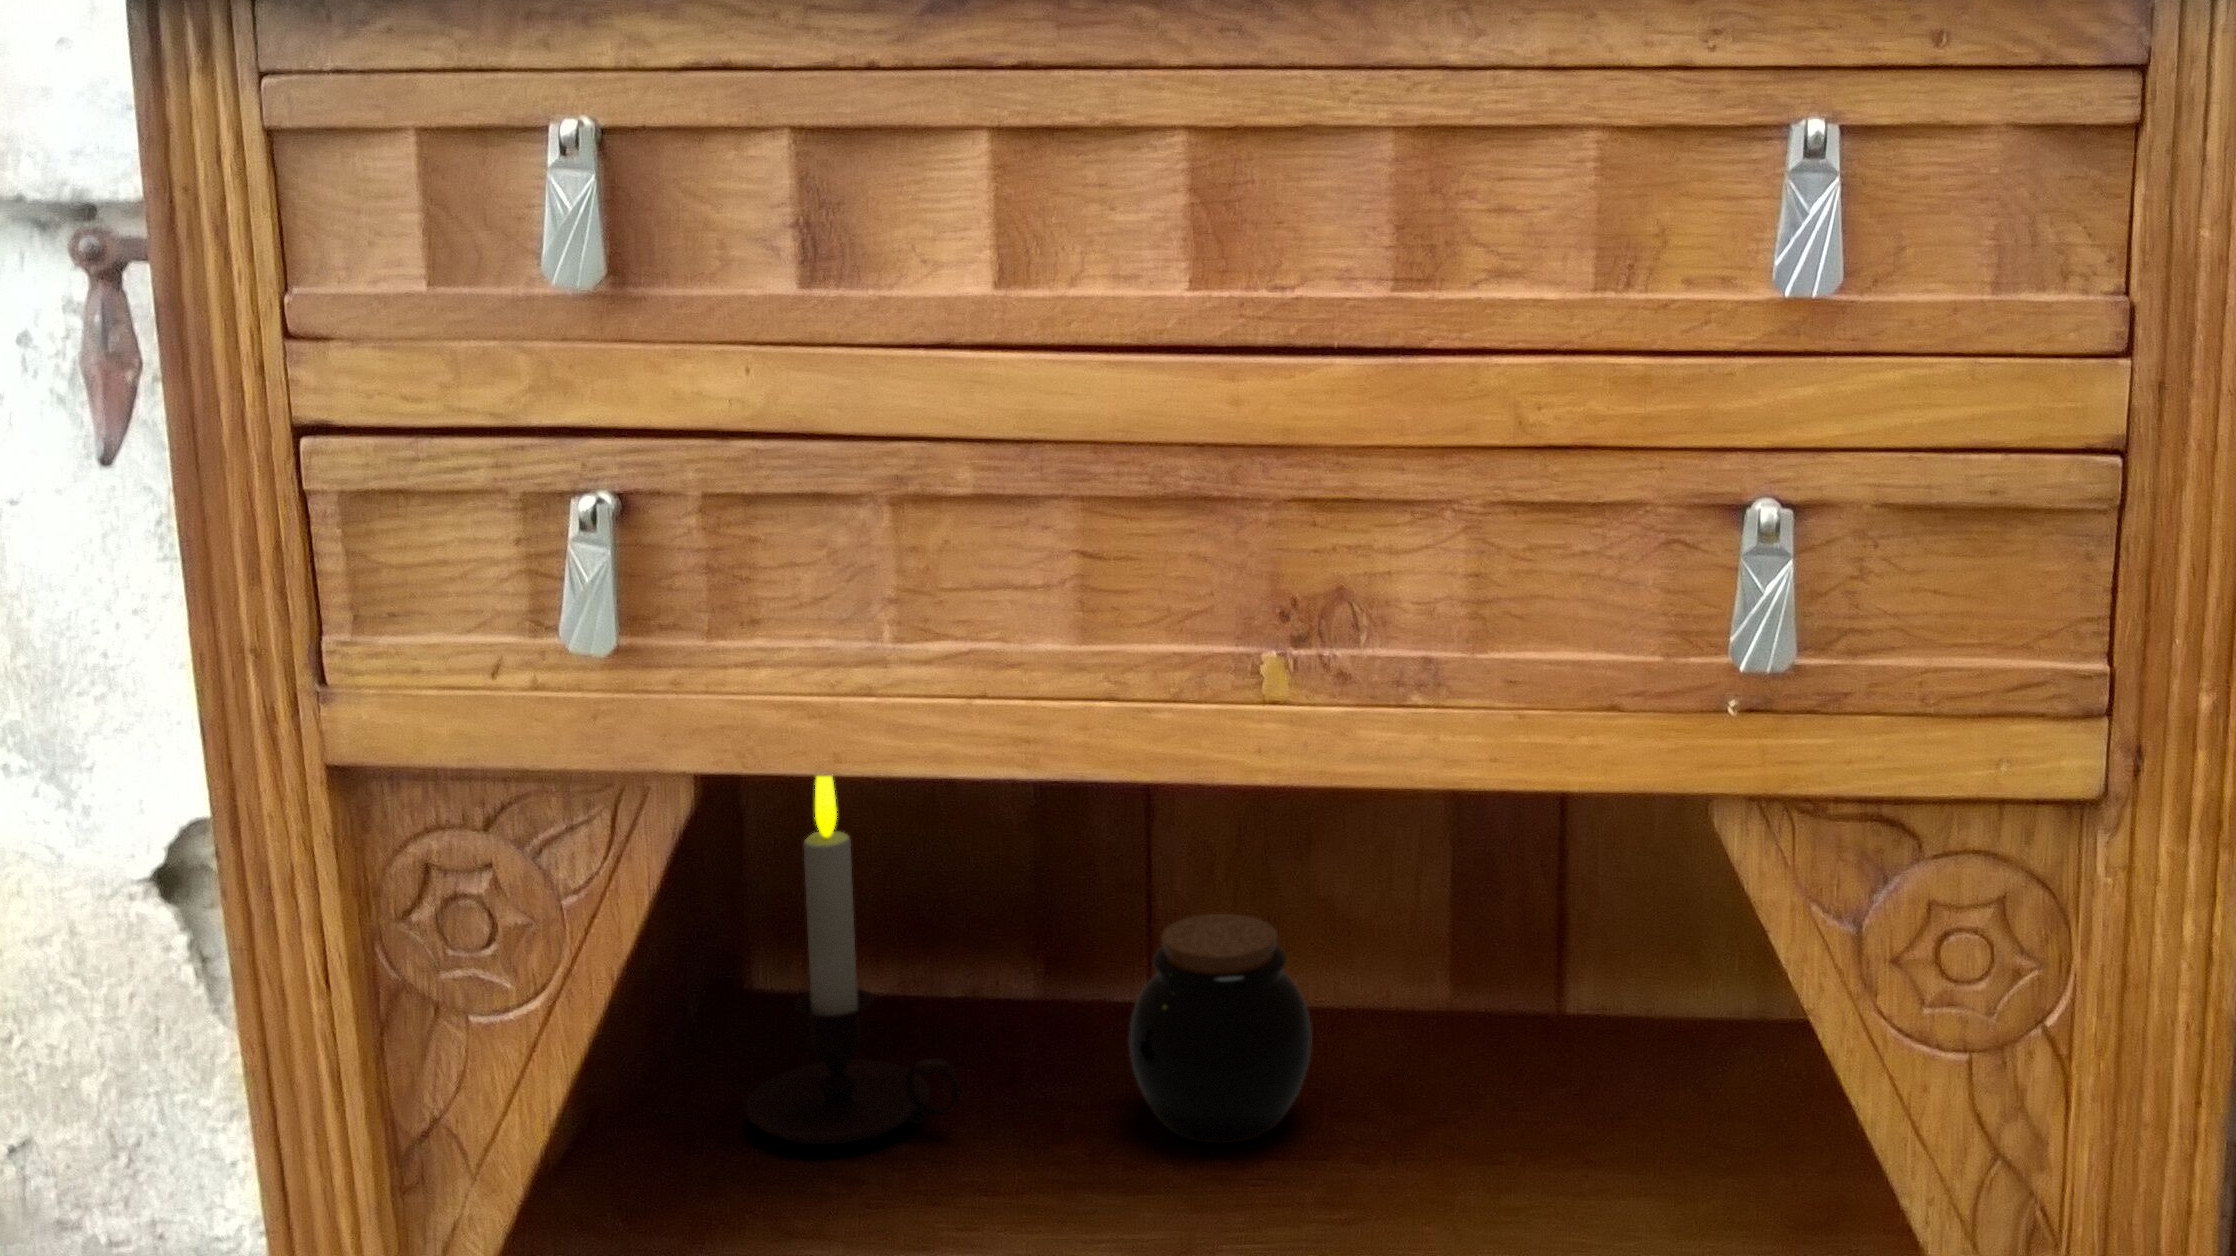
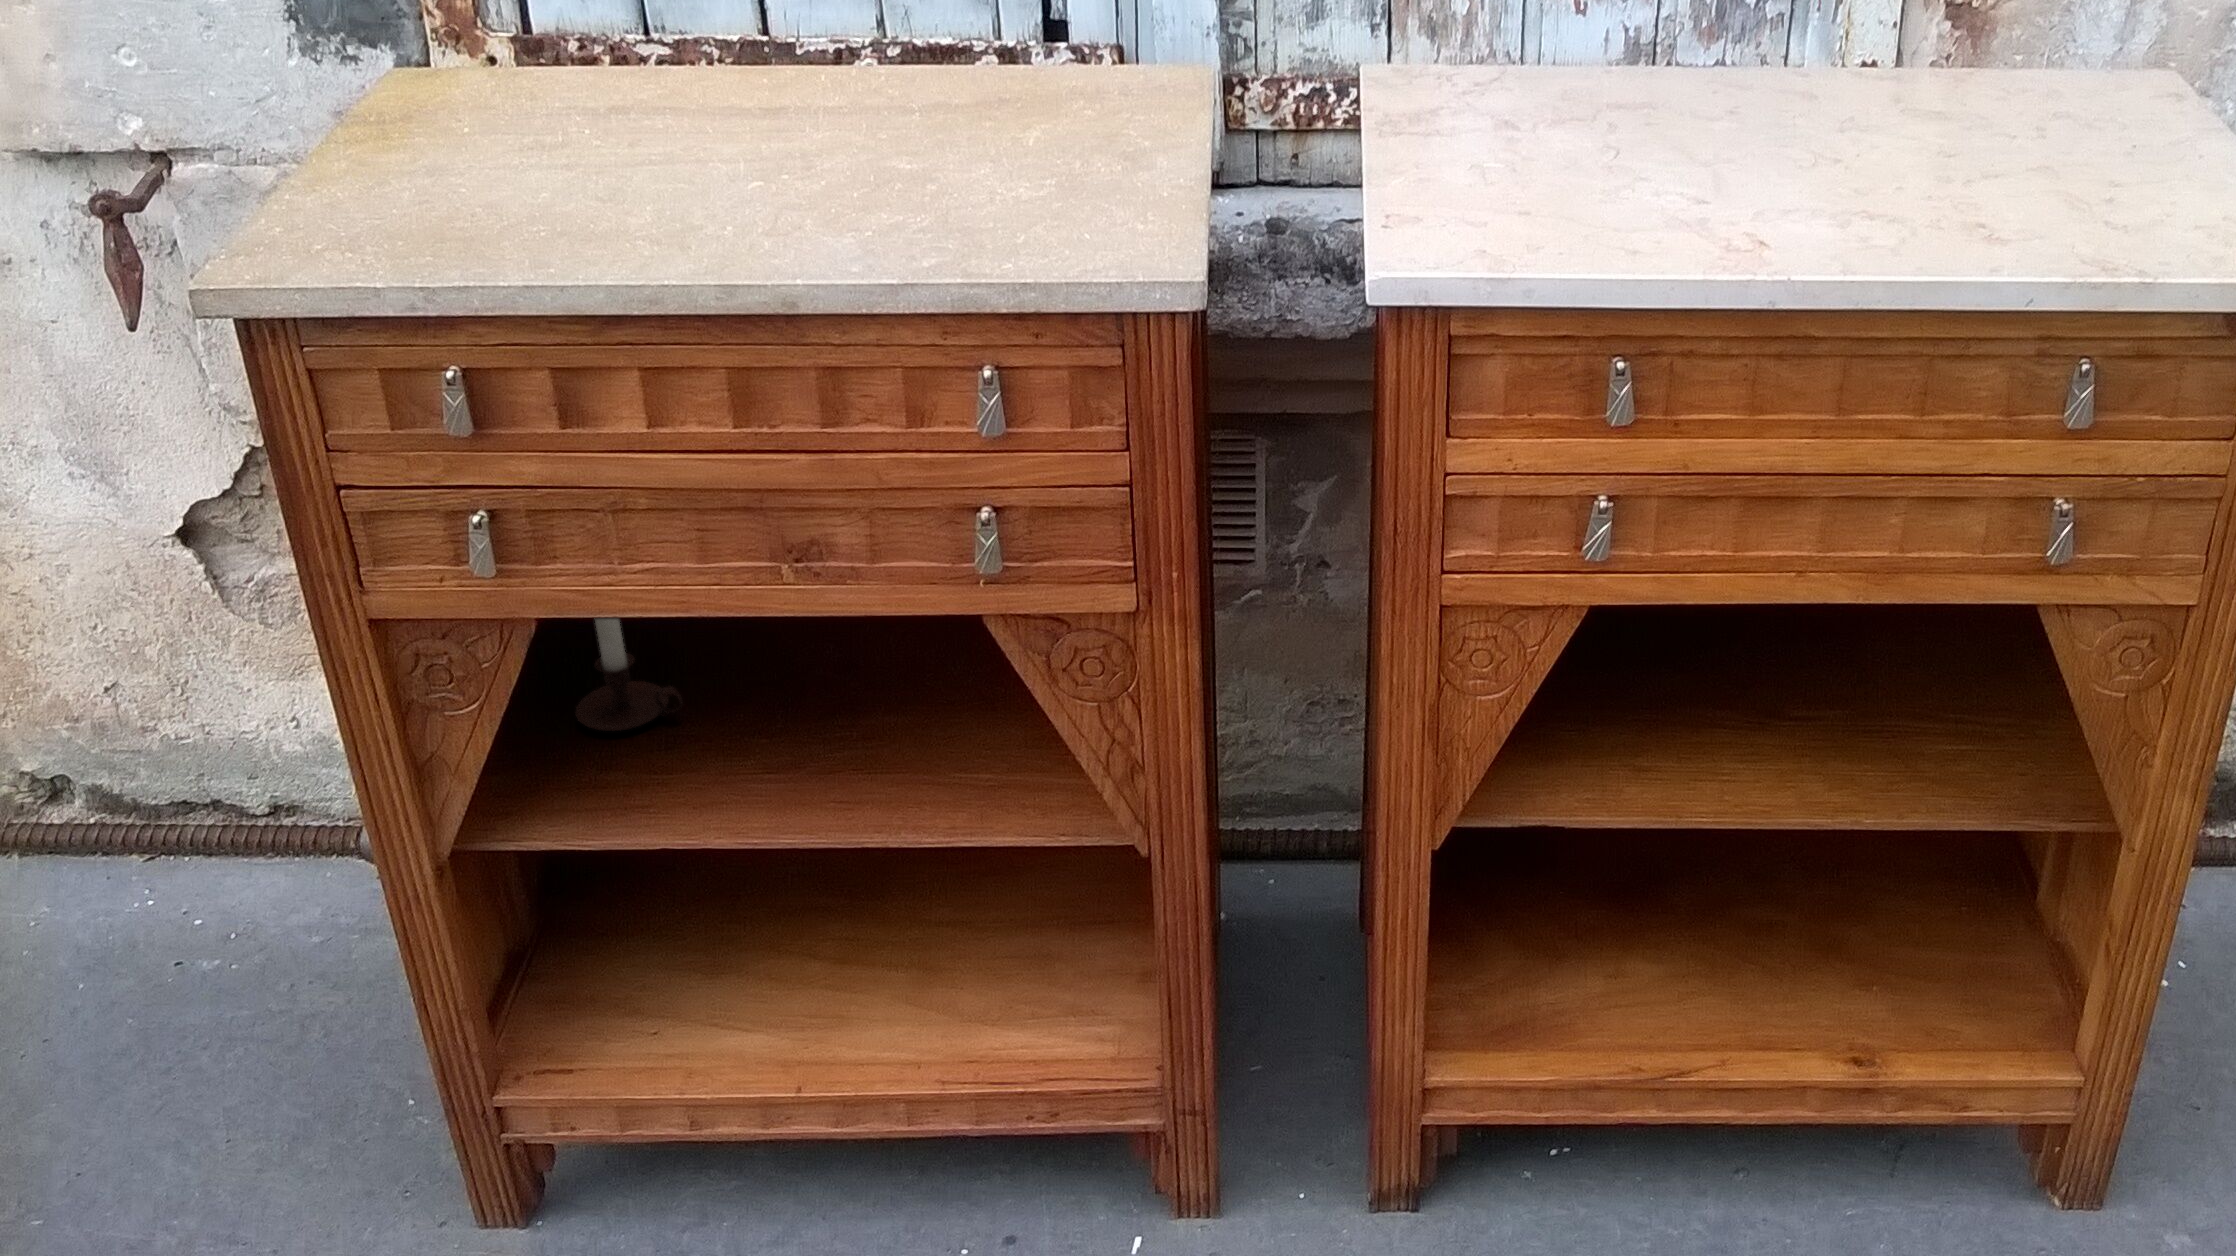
jar: present [1129,914,1312,1143] -> none [766,608,857,718]

